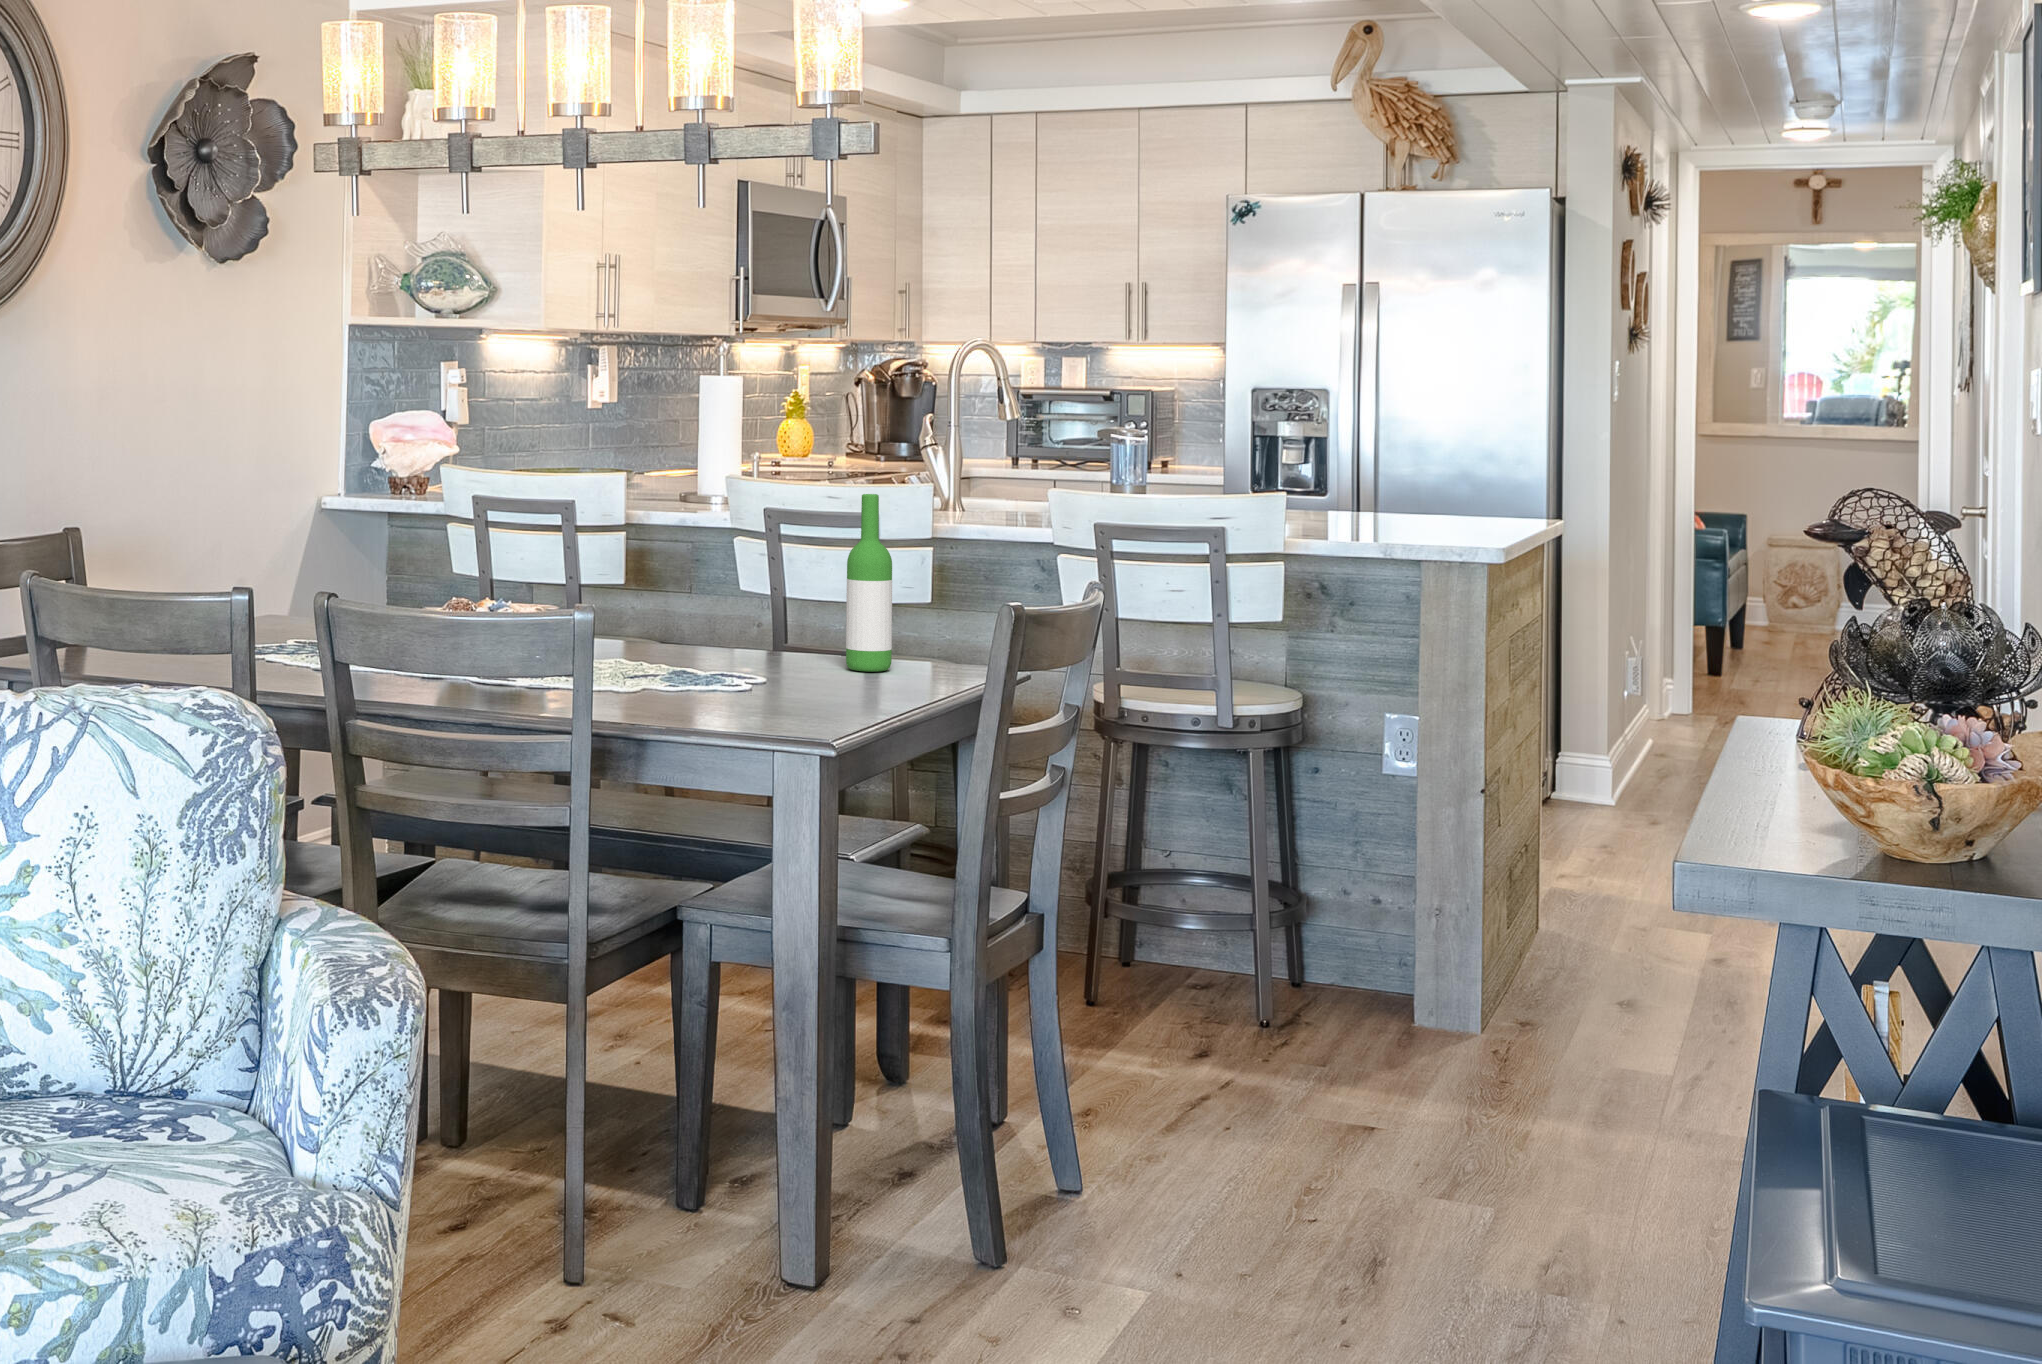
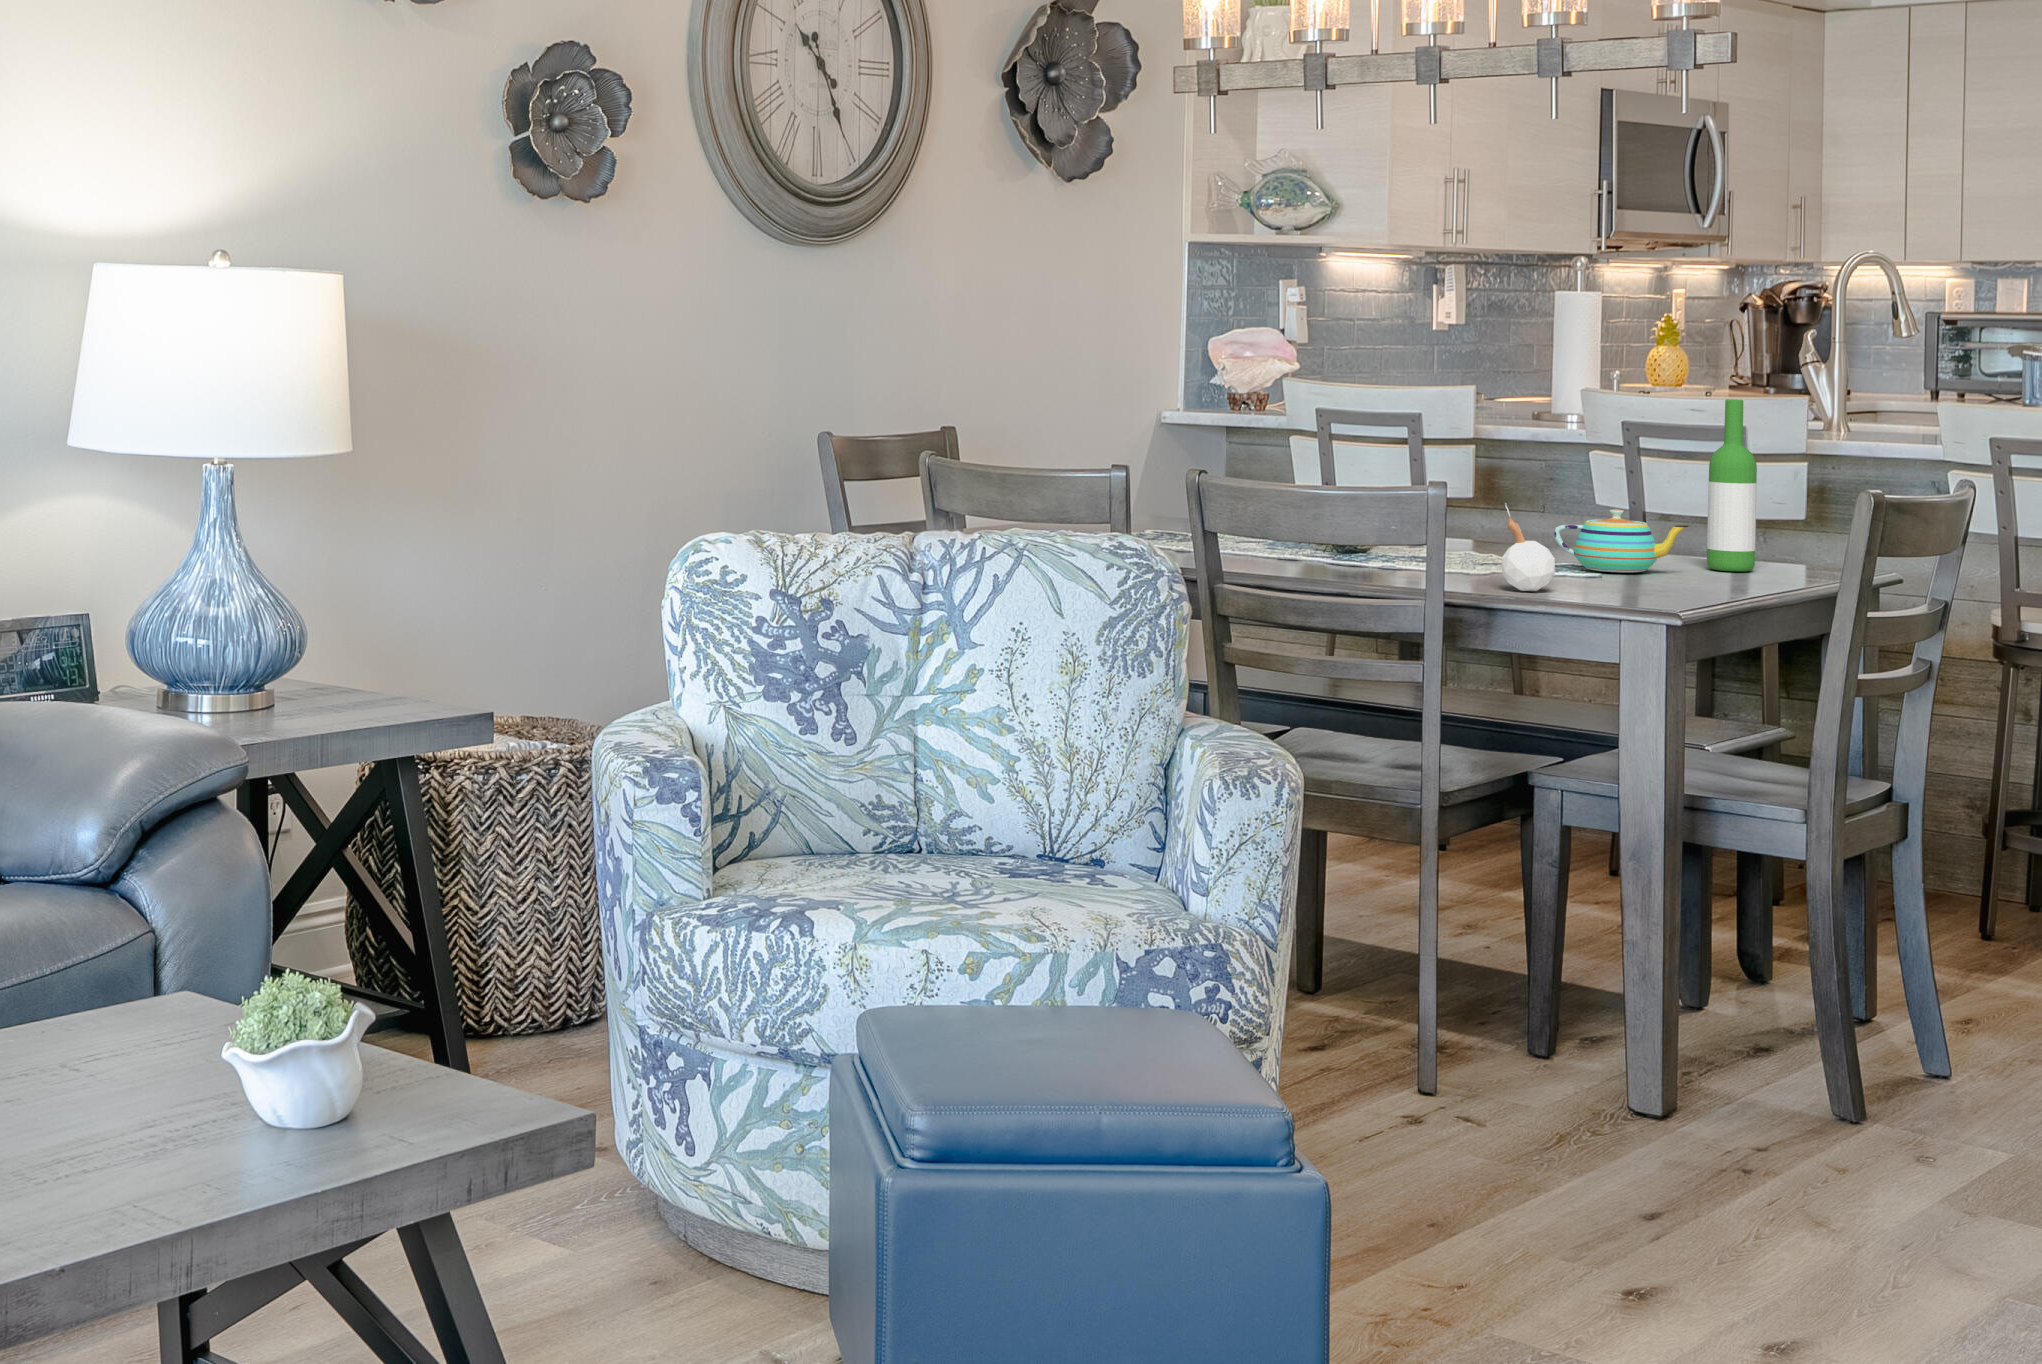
teapot: none [698,612,830,678] -> present [1554,509,1688,572]
candle: none [646,616,700,712] -> present [1502,503,1555,591]

